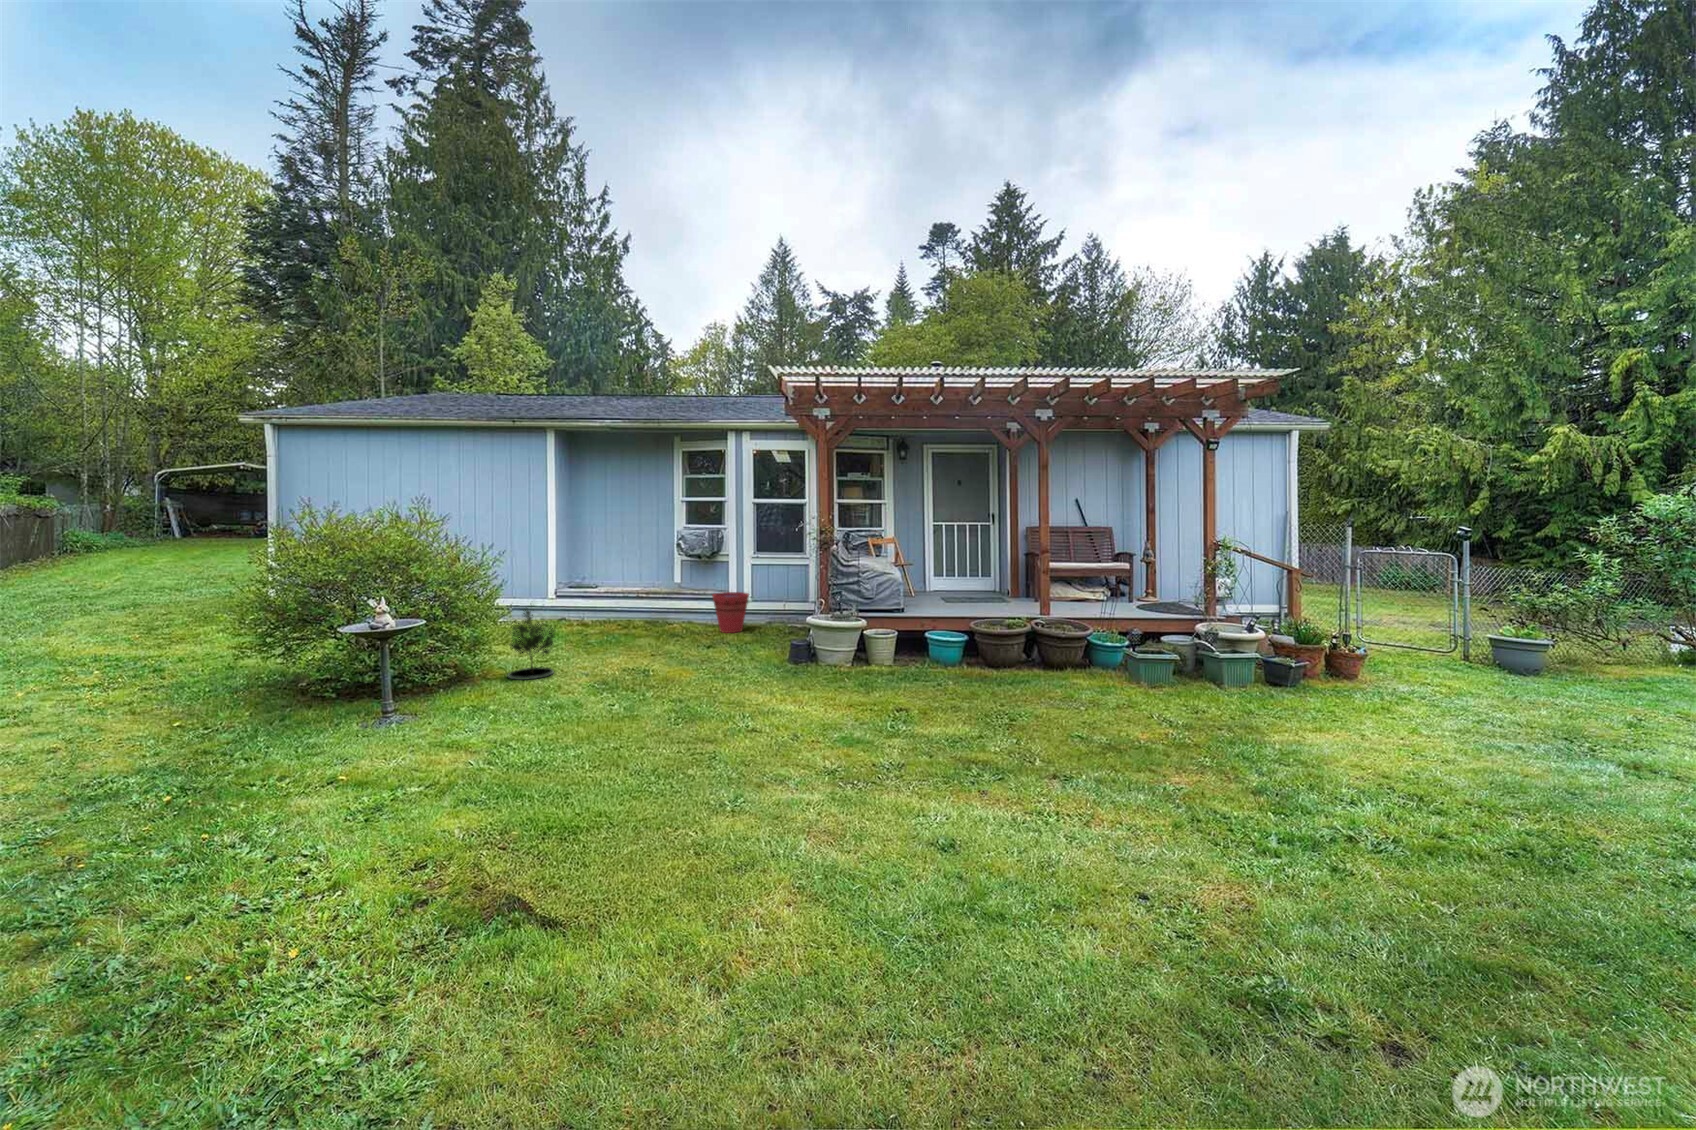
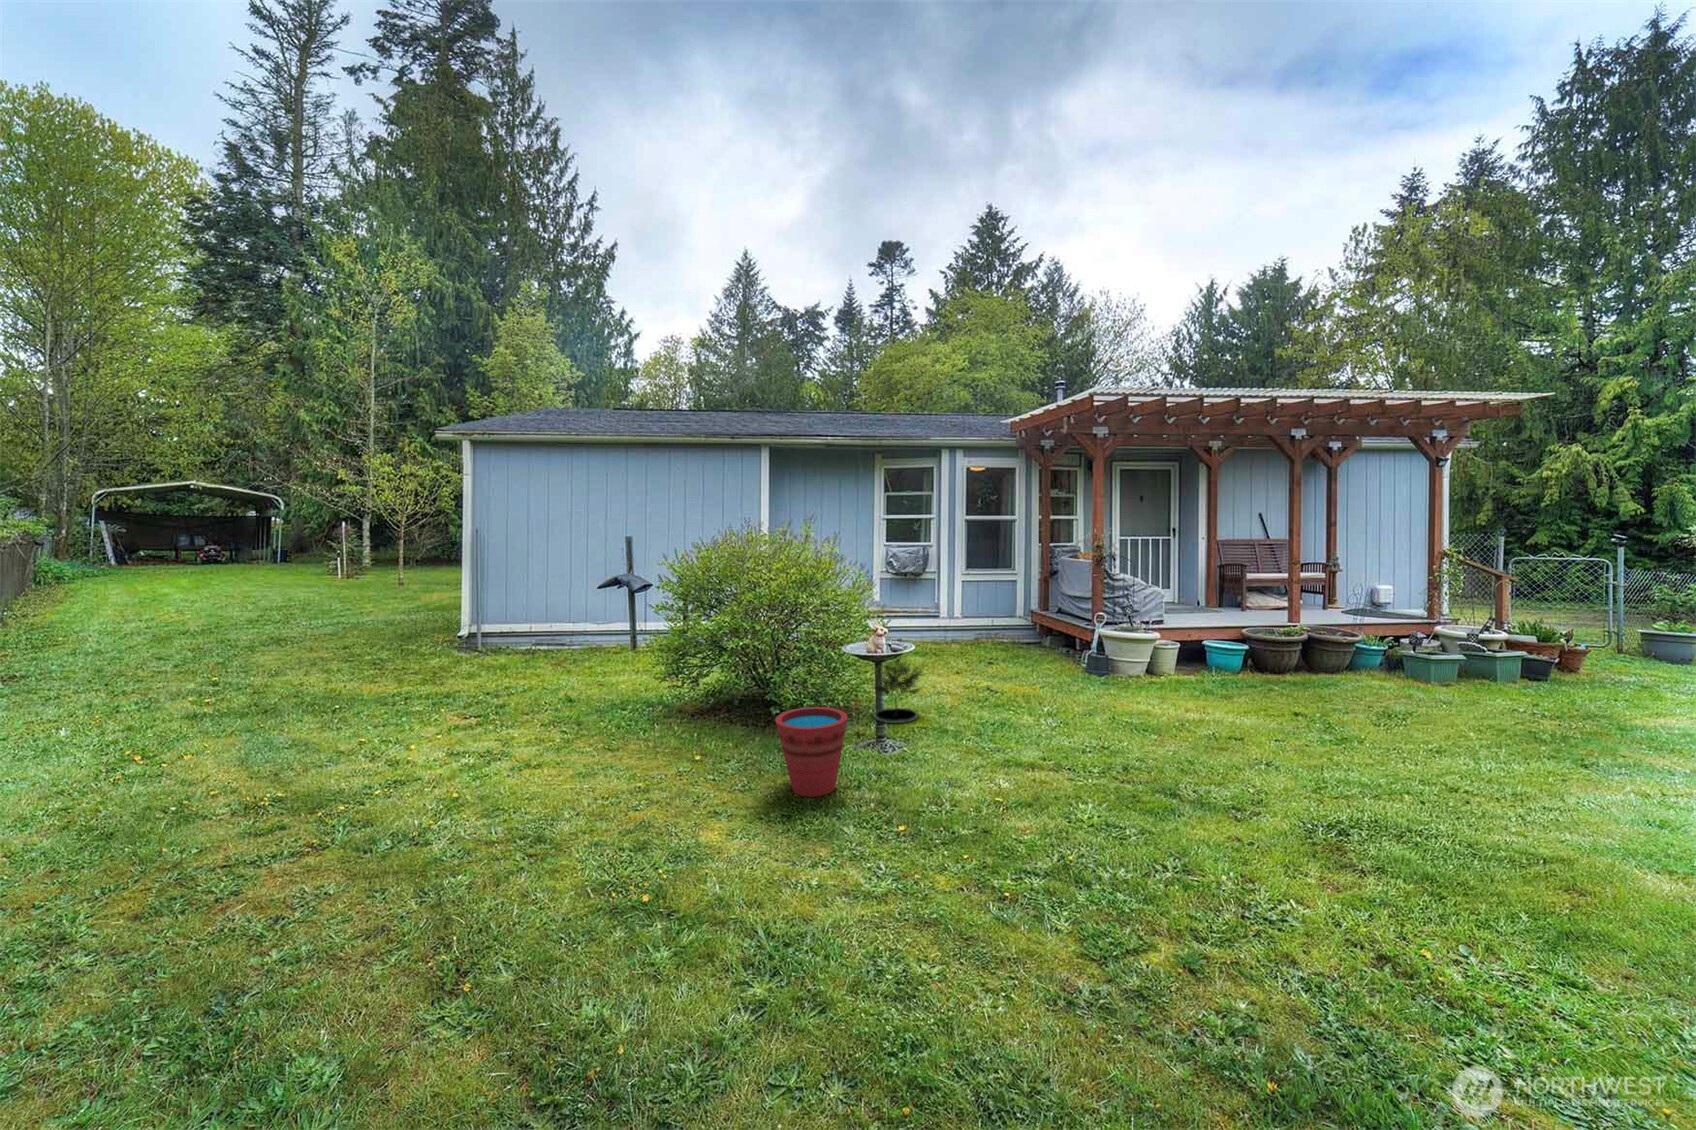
bucket: present [712,592,749,633] -> present [775,707,847,797]

